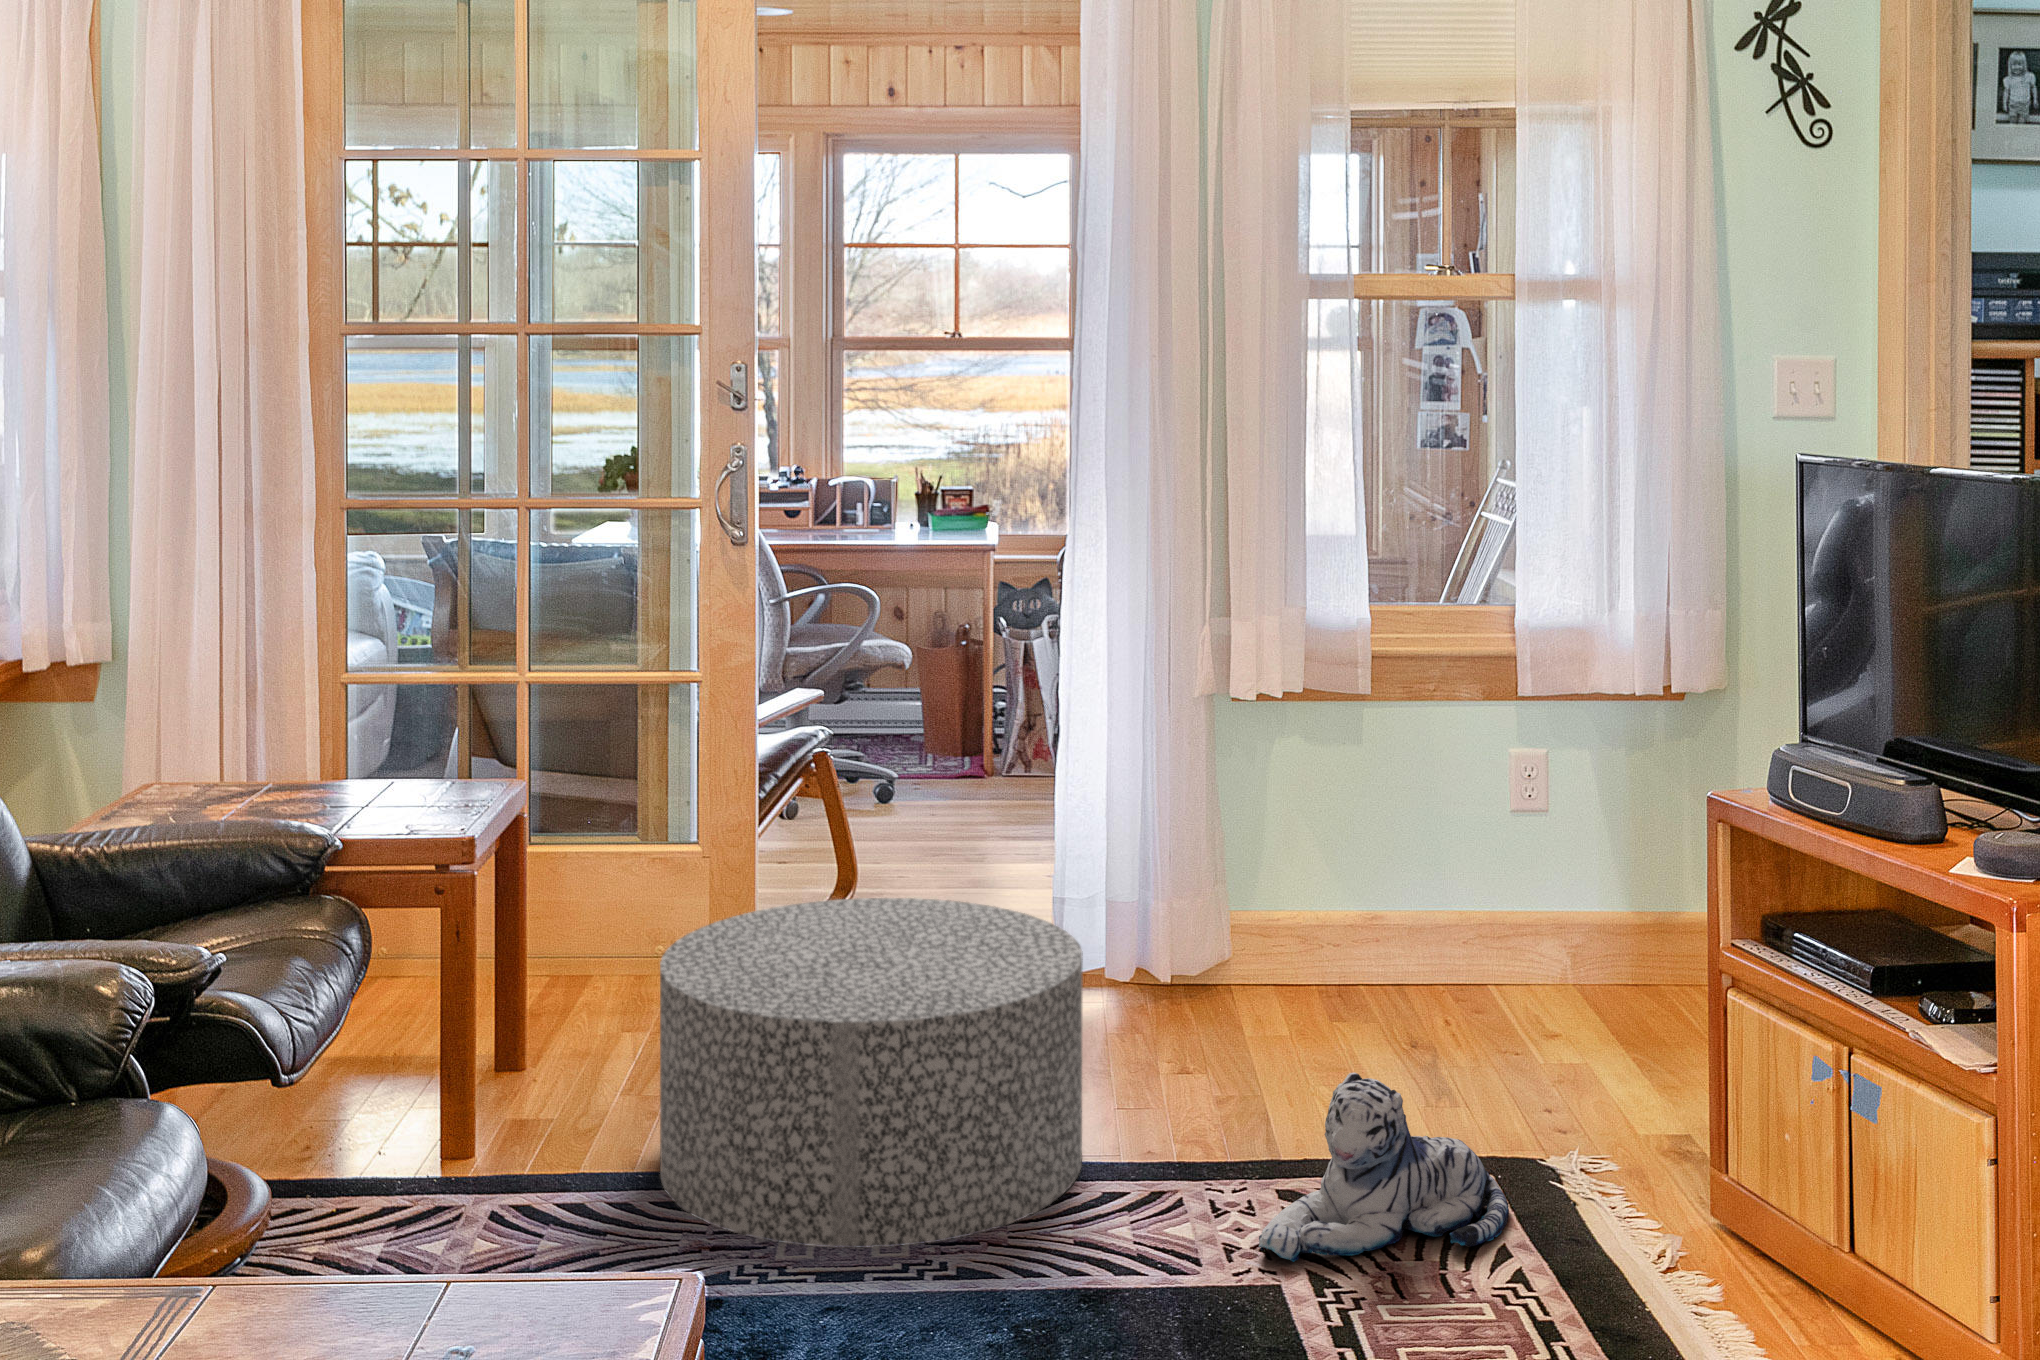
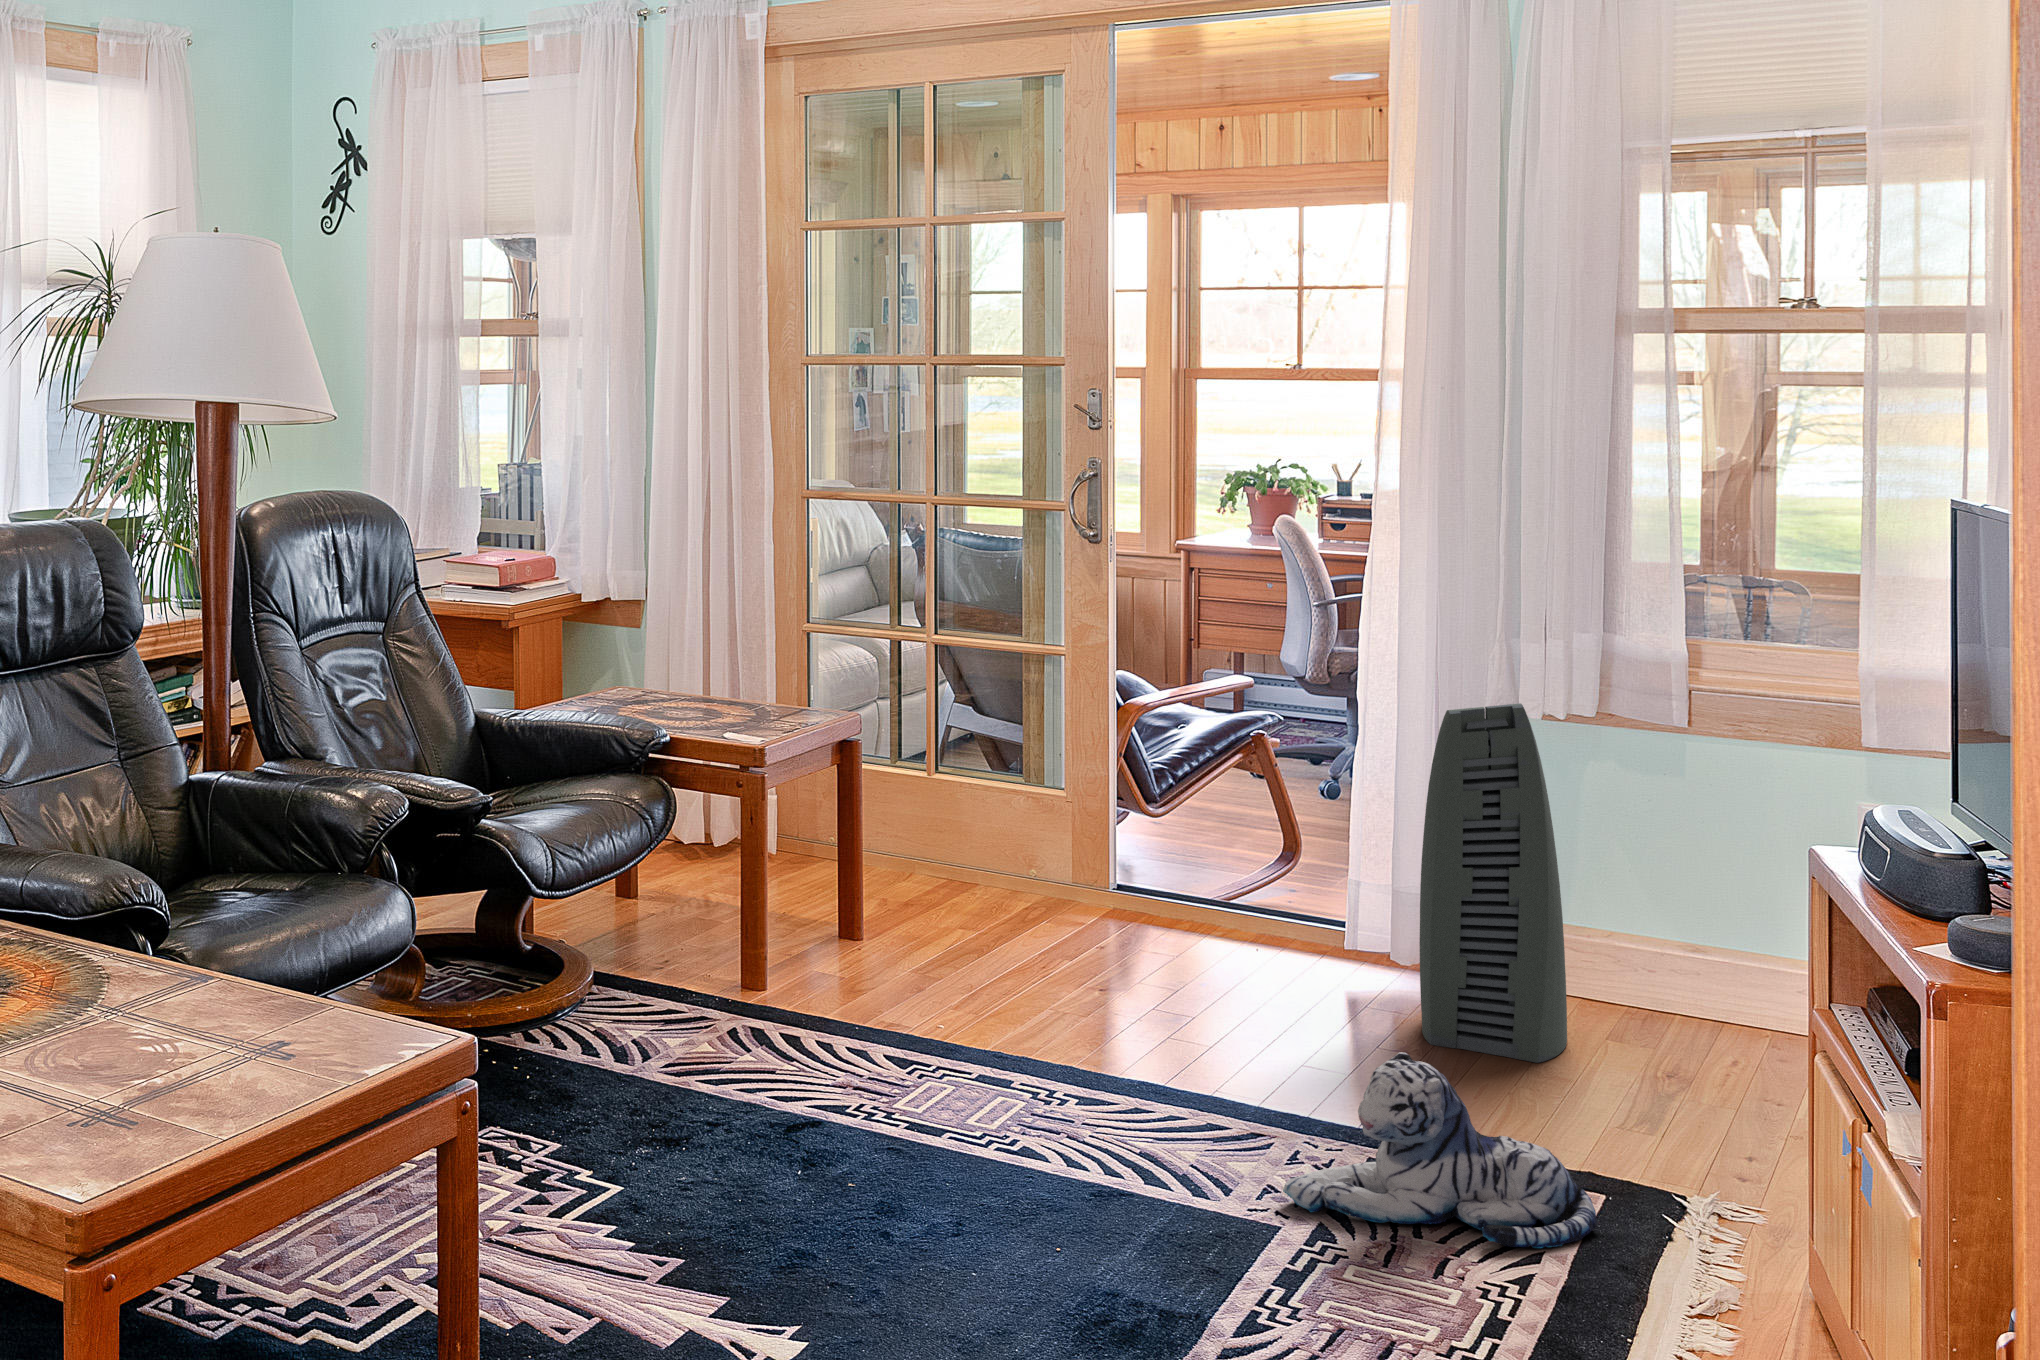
air purifier: none [1145,703,1280,1056] -> present [1419,703,1567,1063]
ottoman: present [660,898,1083,1248] -> none [859,838,1240,1128]

